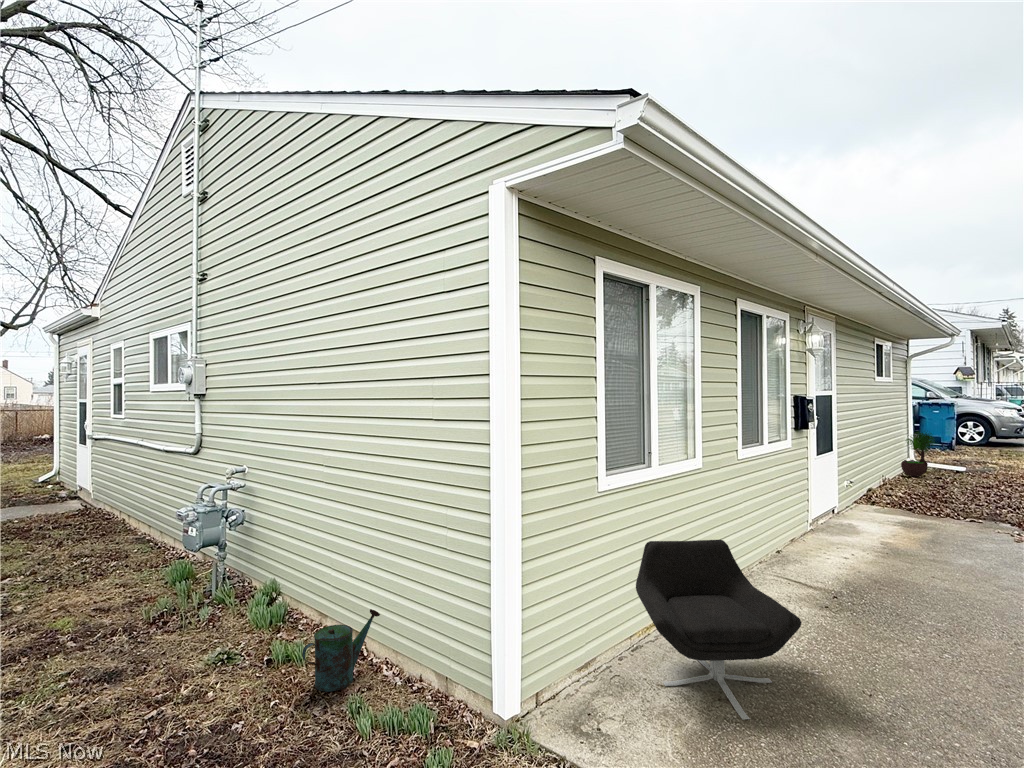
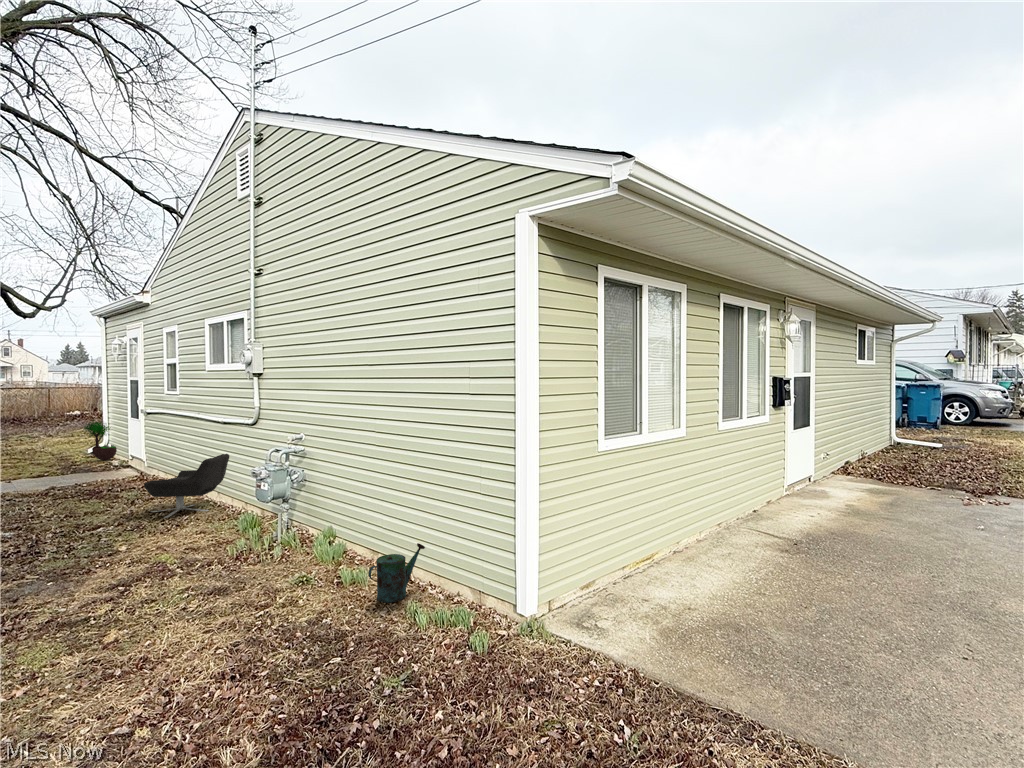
potted tree: present [901,432,935,477] -> present [83,422,117,460]
lounge chair: present [636,540,802,719] -> present [144,454,229,518]

